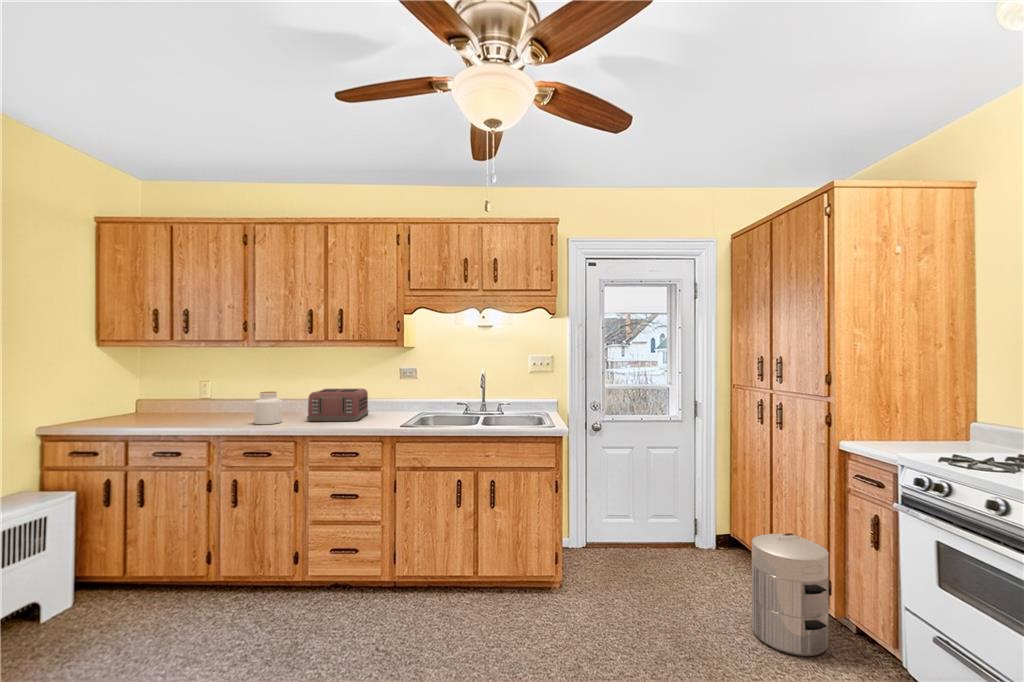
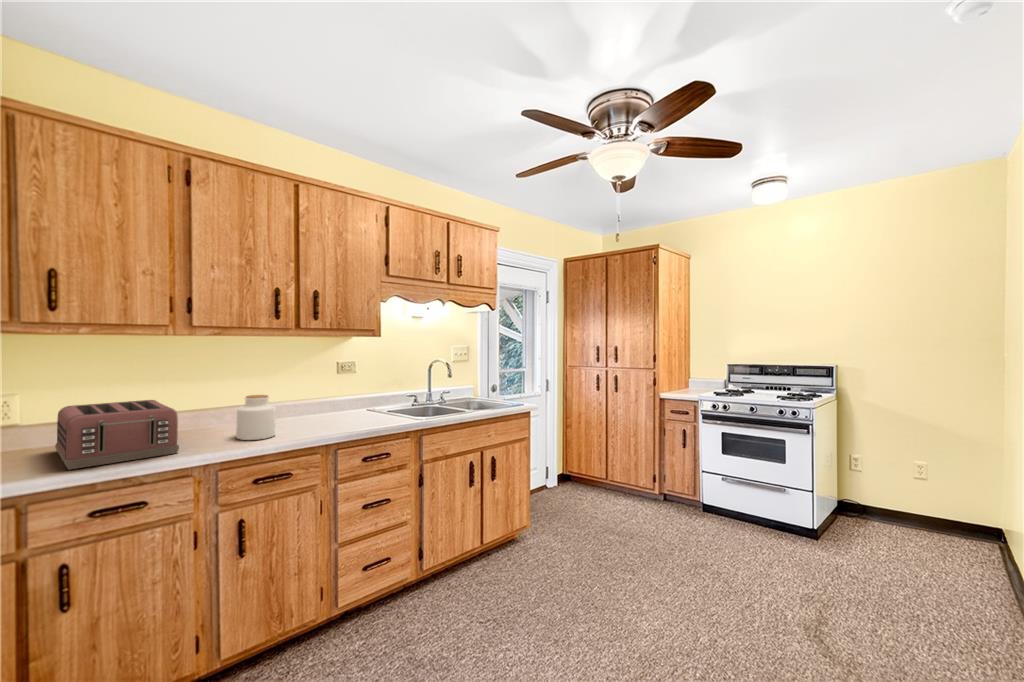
toaster: present [307,389,368,421] -> present [55,400,179,469]
waste bin: present [751,533,829,656] -> none [625,452,674,520]

